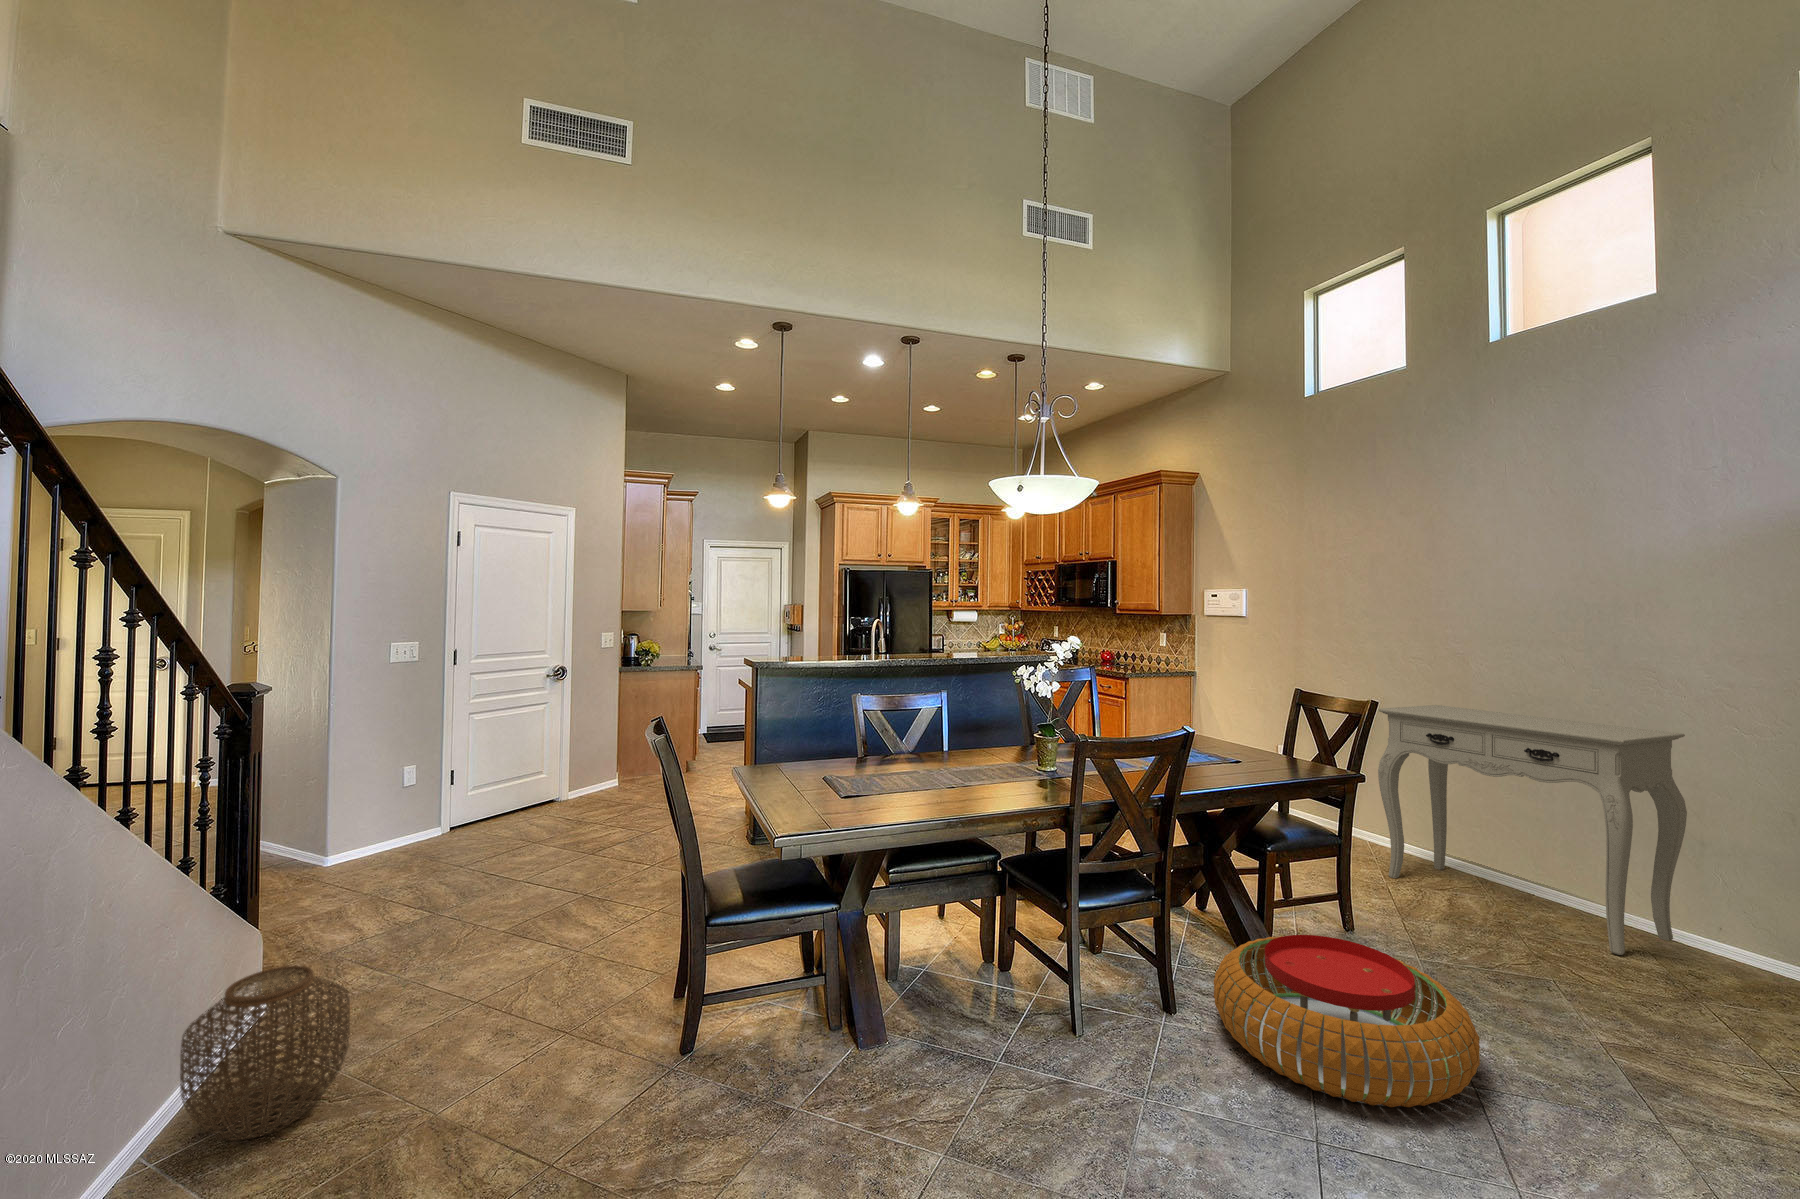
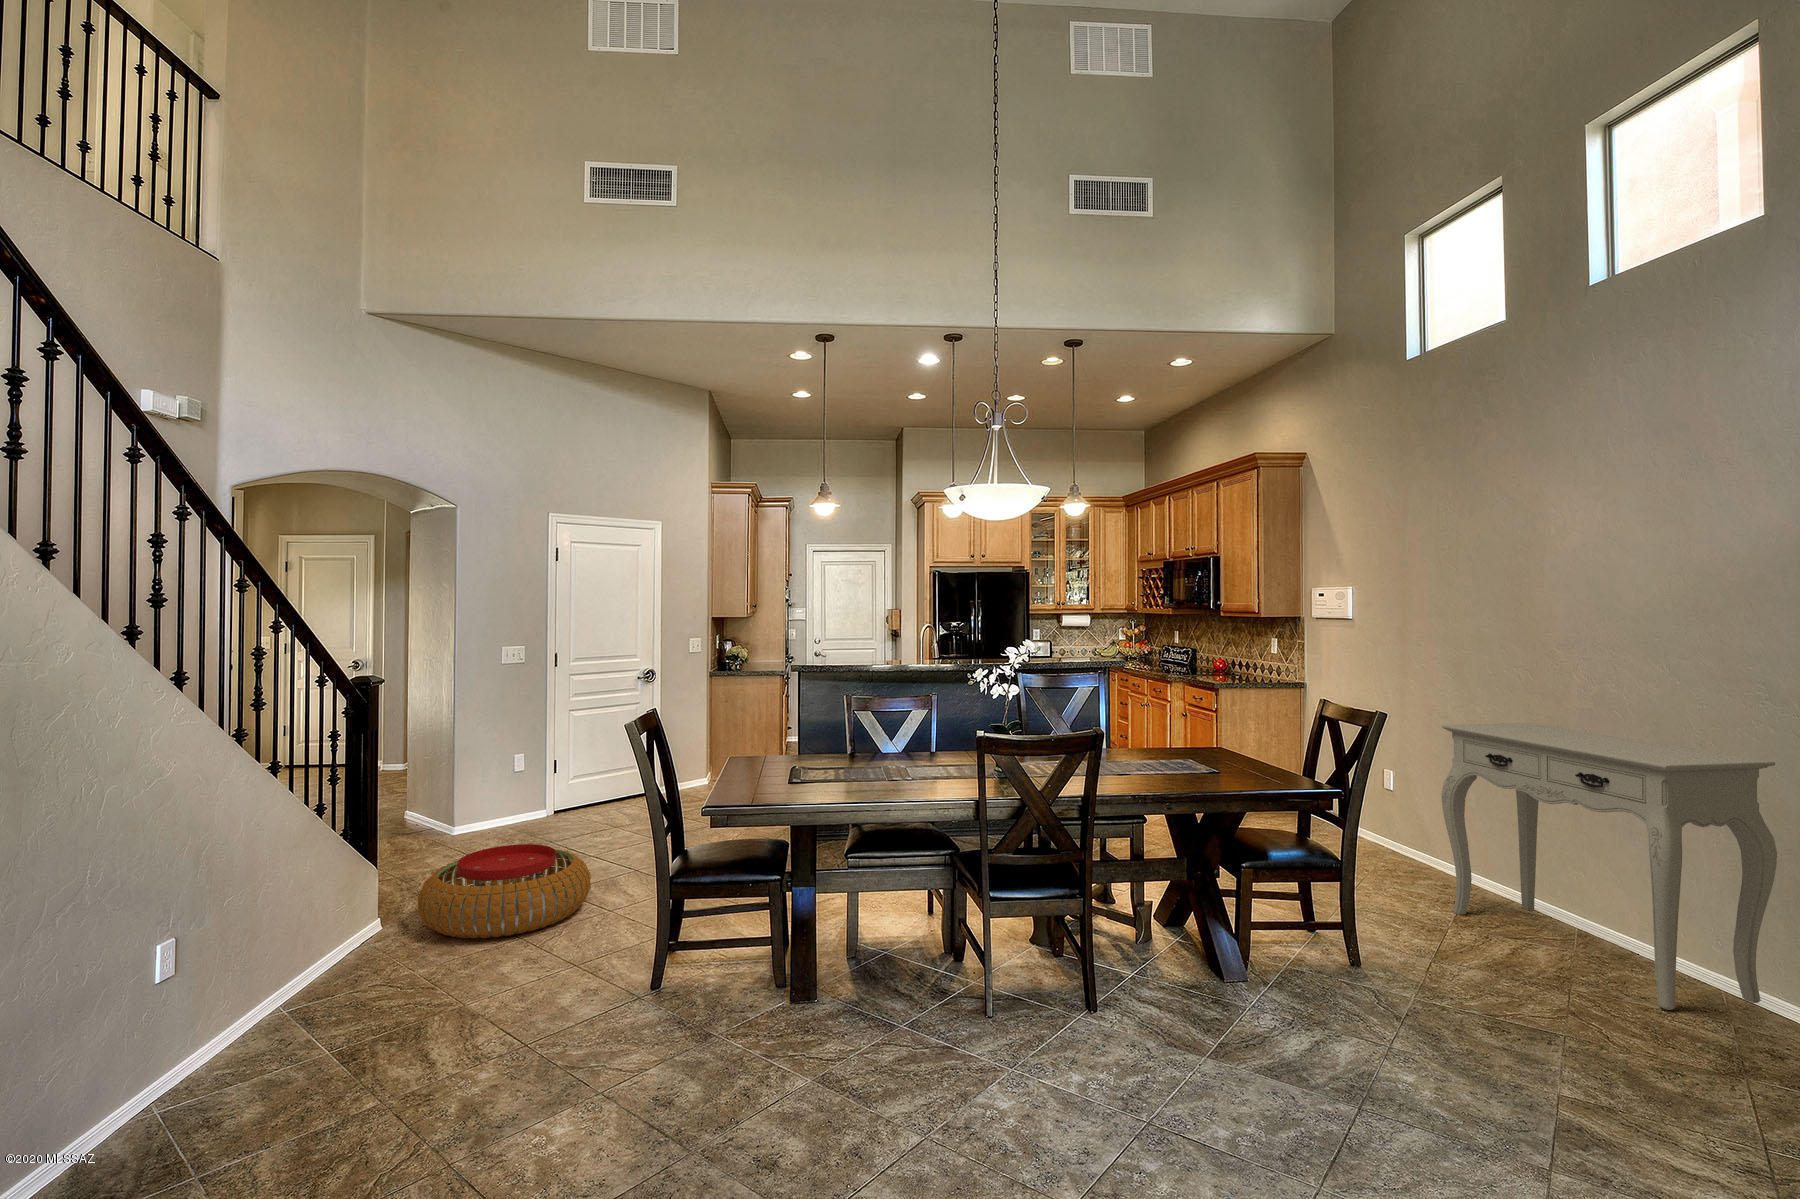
pouf: present [1214,935,1480,1108] -> present [418,844,591,939]
woven basket: present [180,965,350,1140] -> none [301,889,414,1007]

